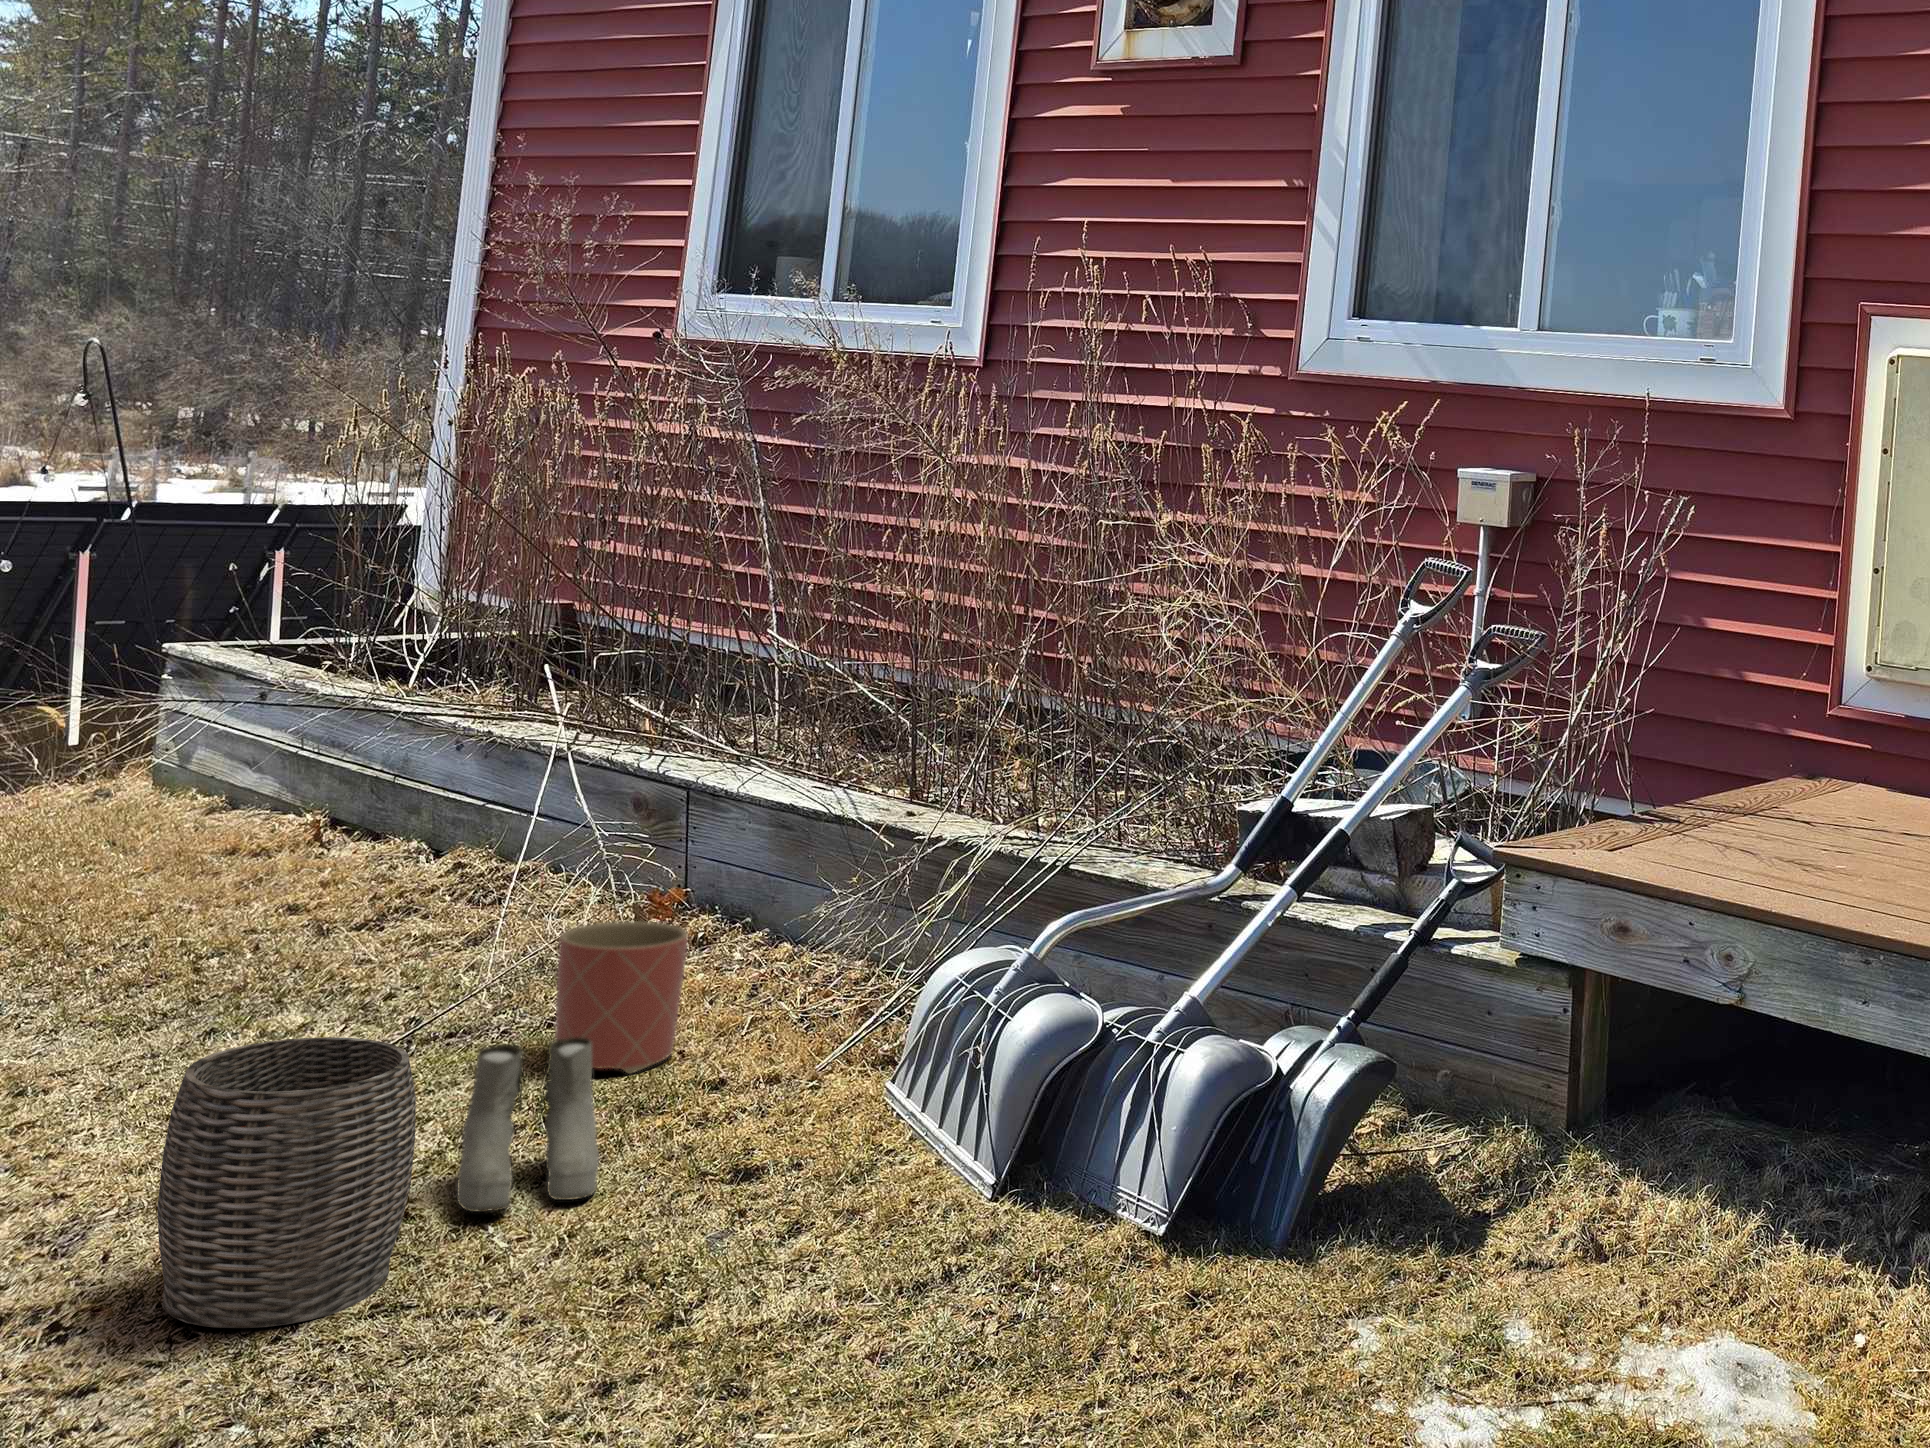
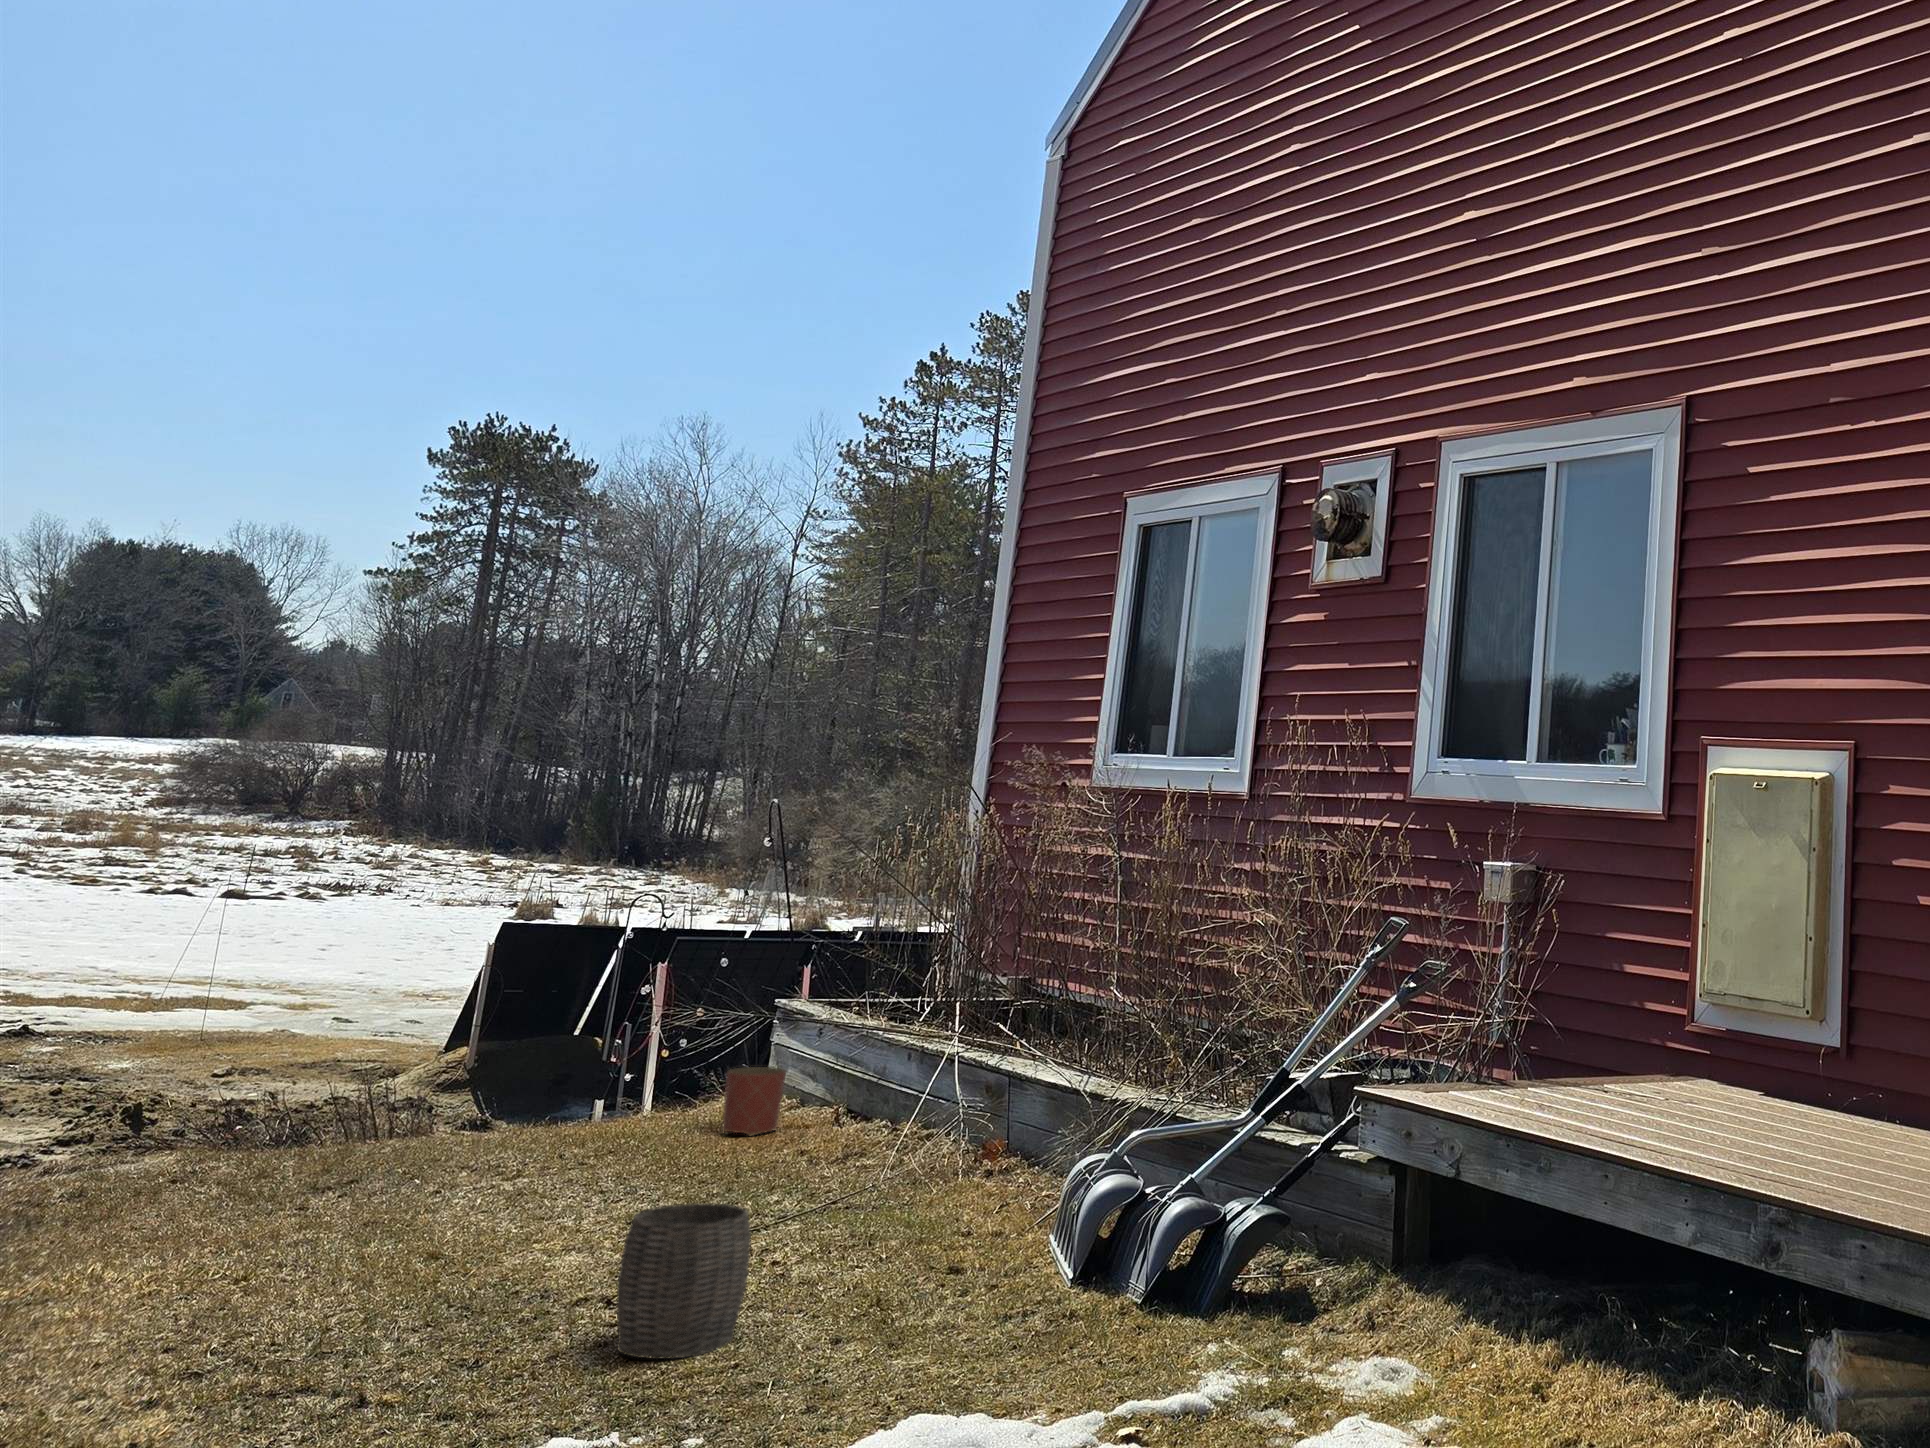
planter: present [555,921,688,1073] -> present [722,1067,786,1136]
boots: present [457,1038,599,1212] -> none [784,1218,868,1314]

